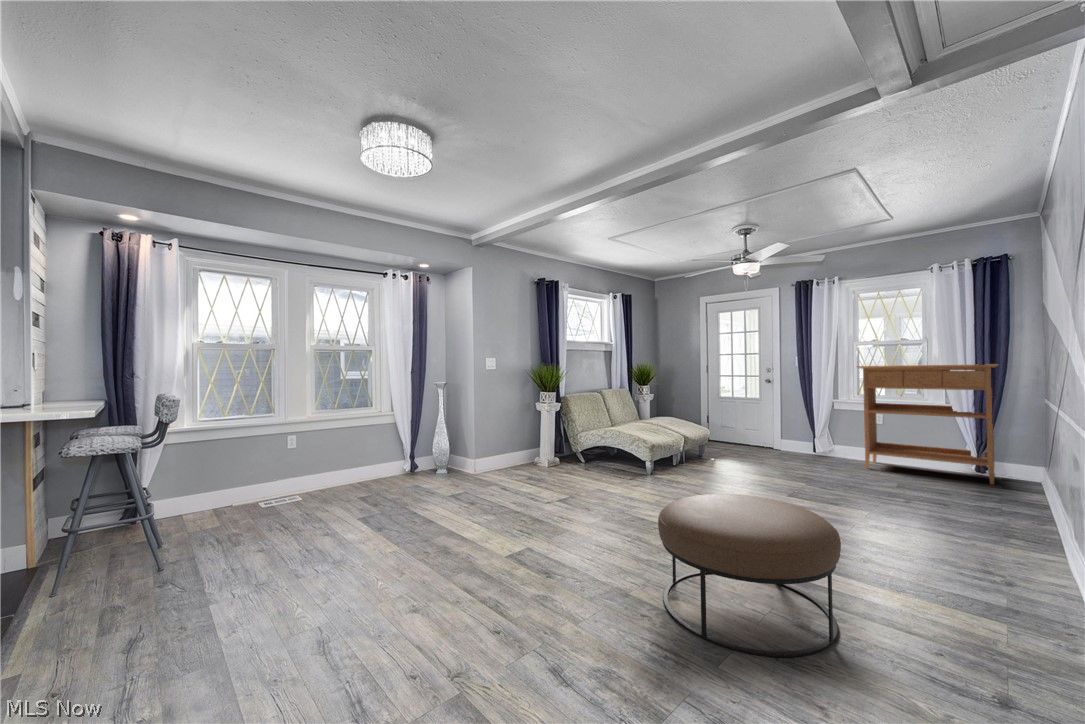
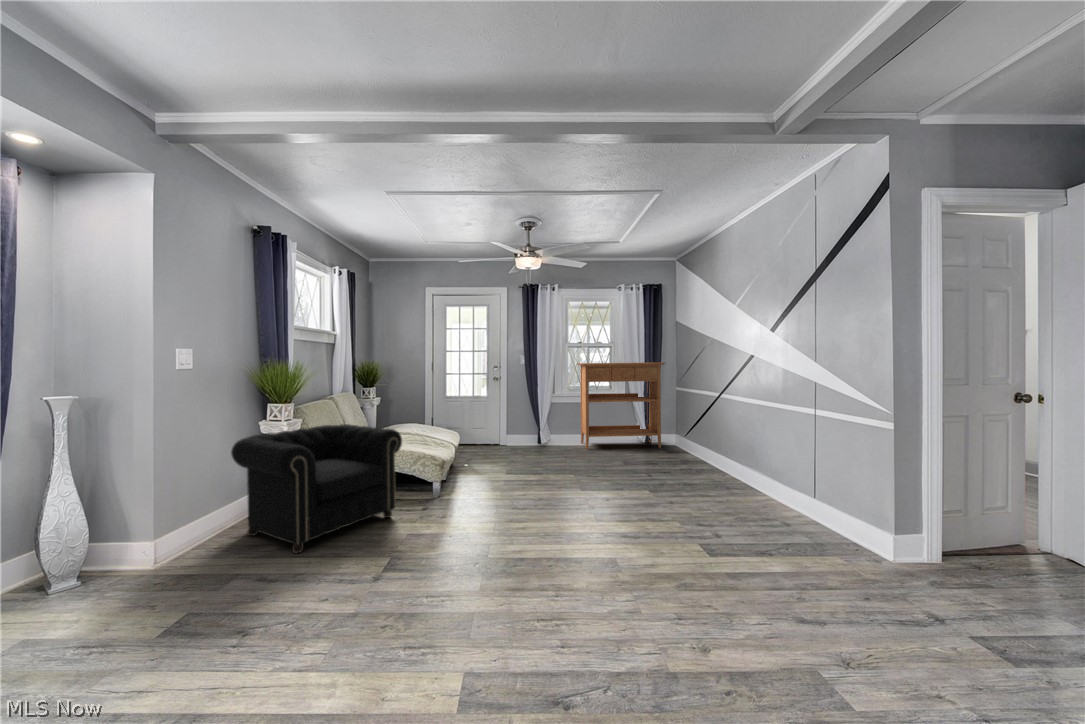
armchair: none [512,409,606,483] -> present [231,424,402,554]
ottoman: present [658,494,841,657] -> none [672,497,872,681]

